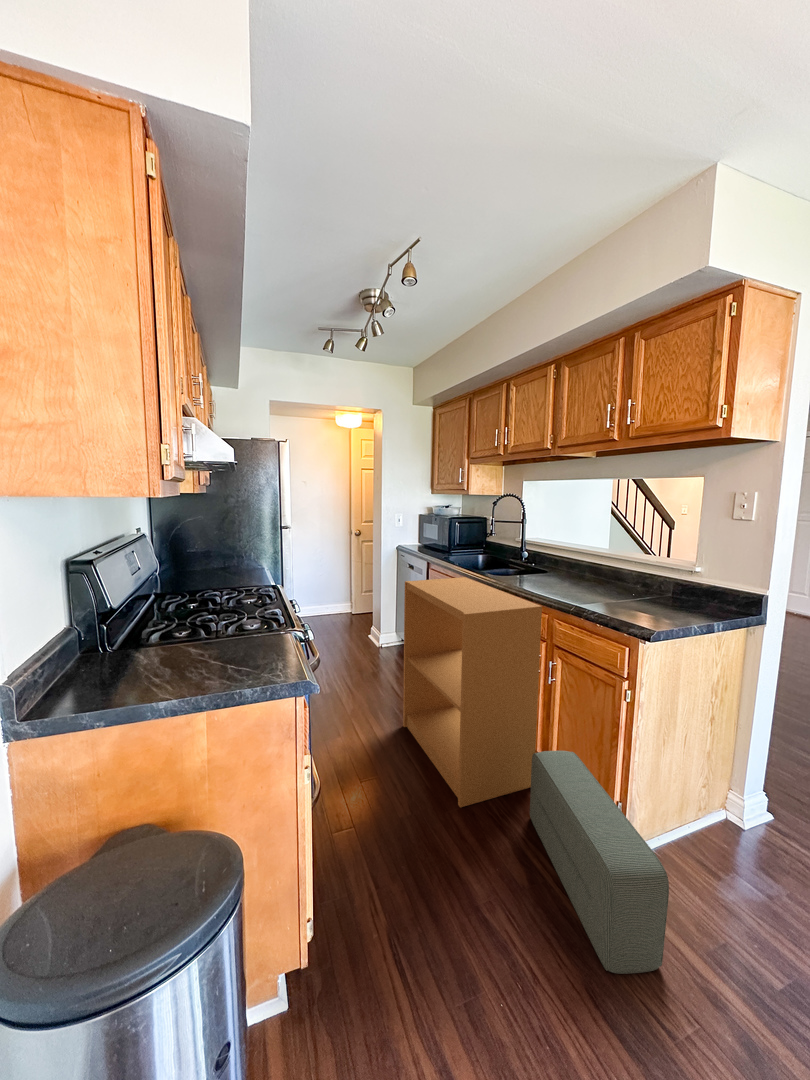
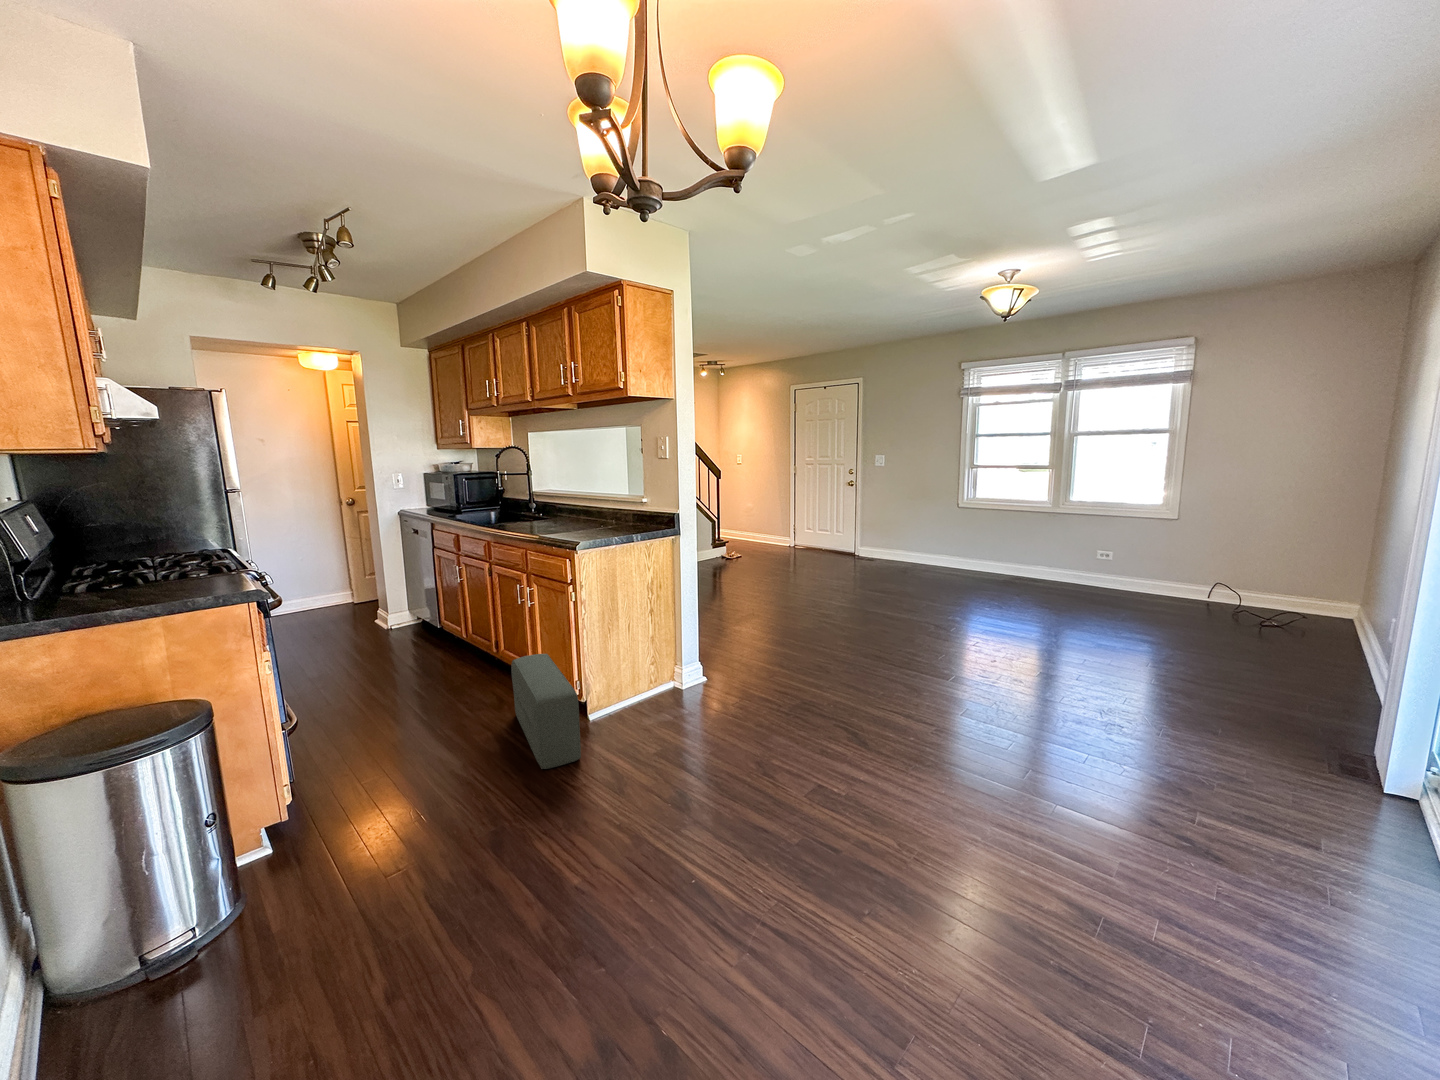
bookshelf: present [403,577,542,807] -> none [391,530,527,722]

